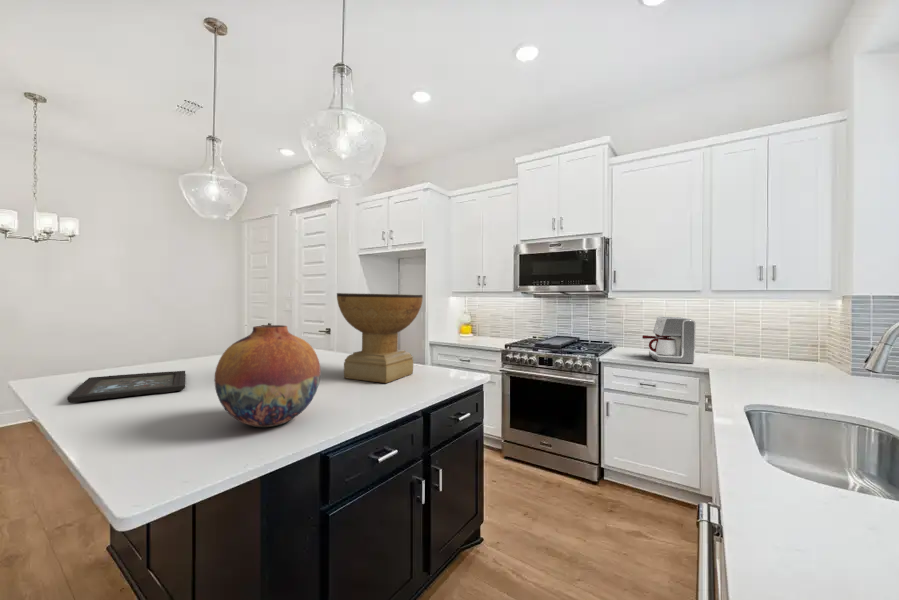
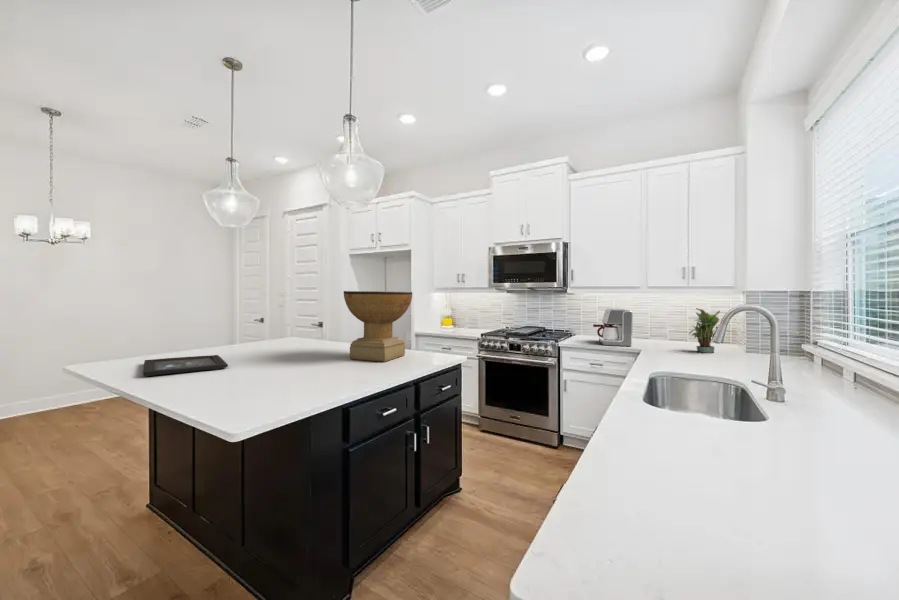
potted plant: none [770,317,817,375] -> present [689,308,720,353]
vase: present [214,325,320,427] -> none [267,316,341,388]

